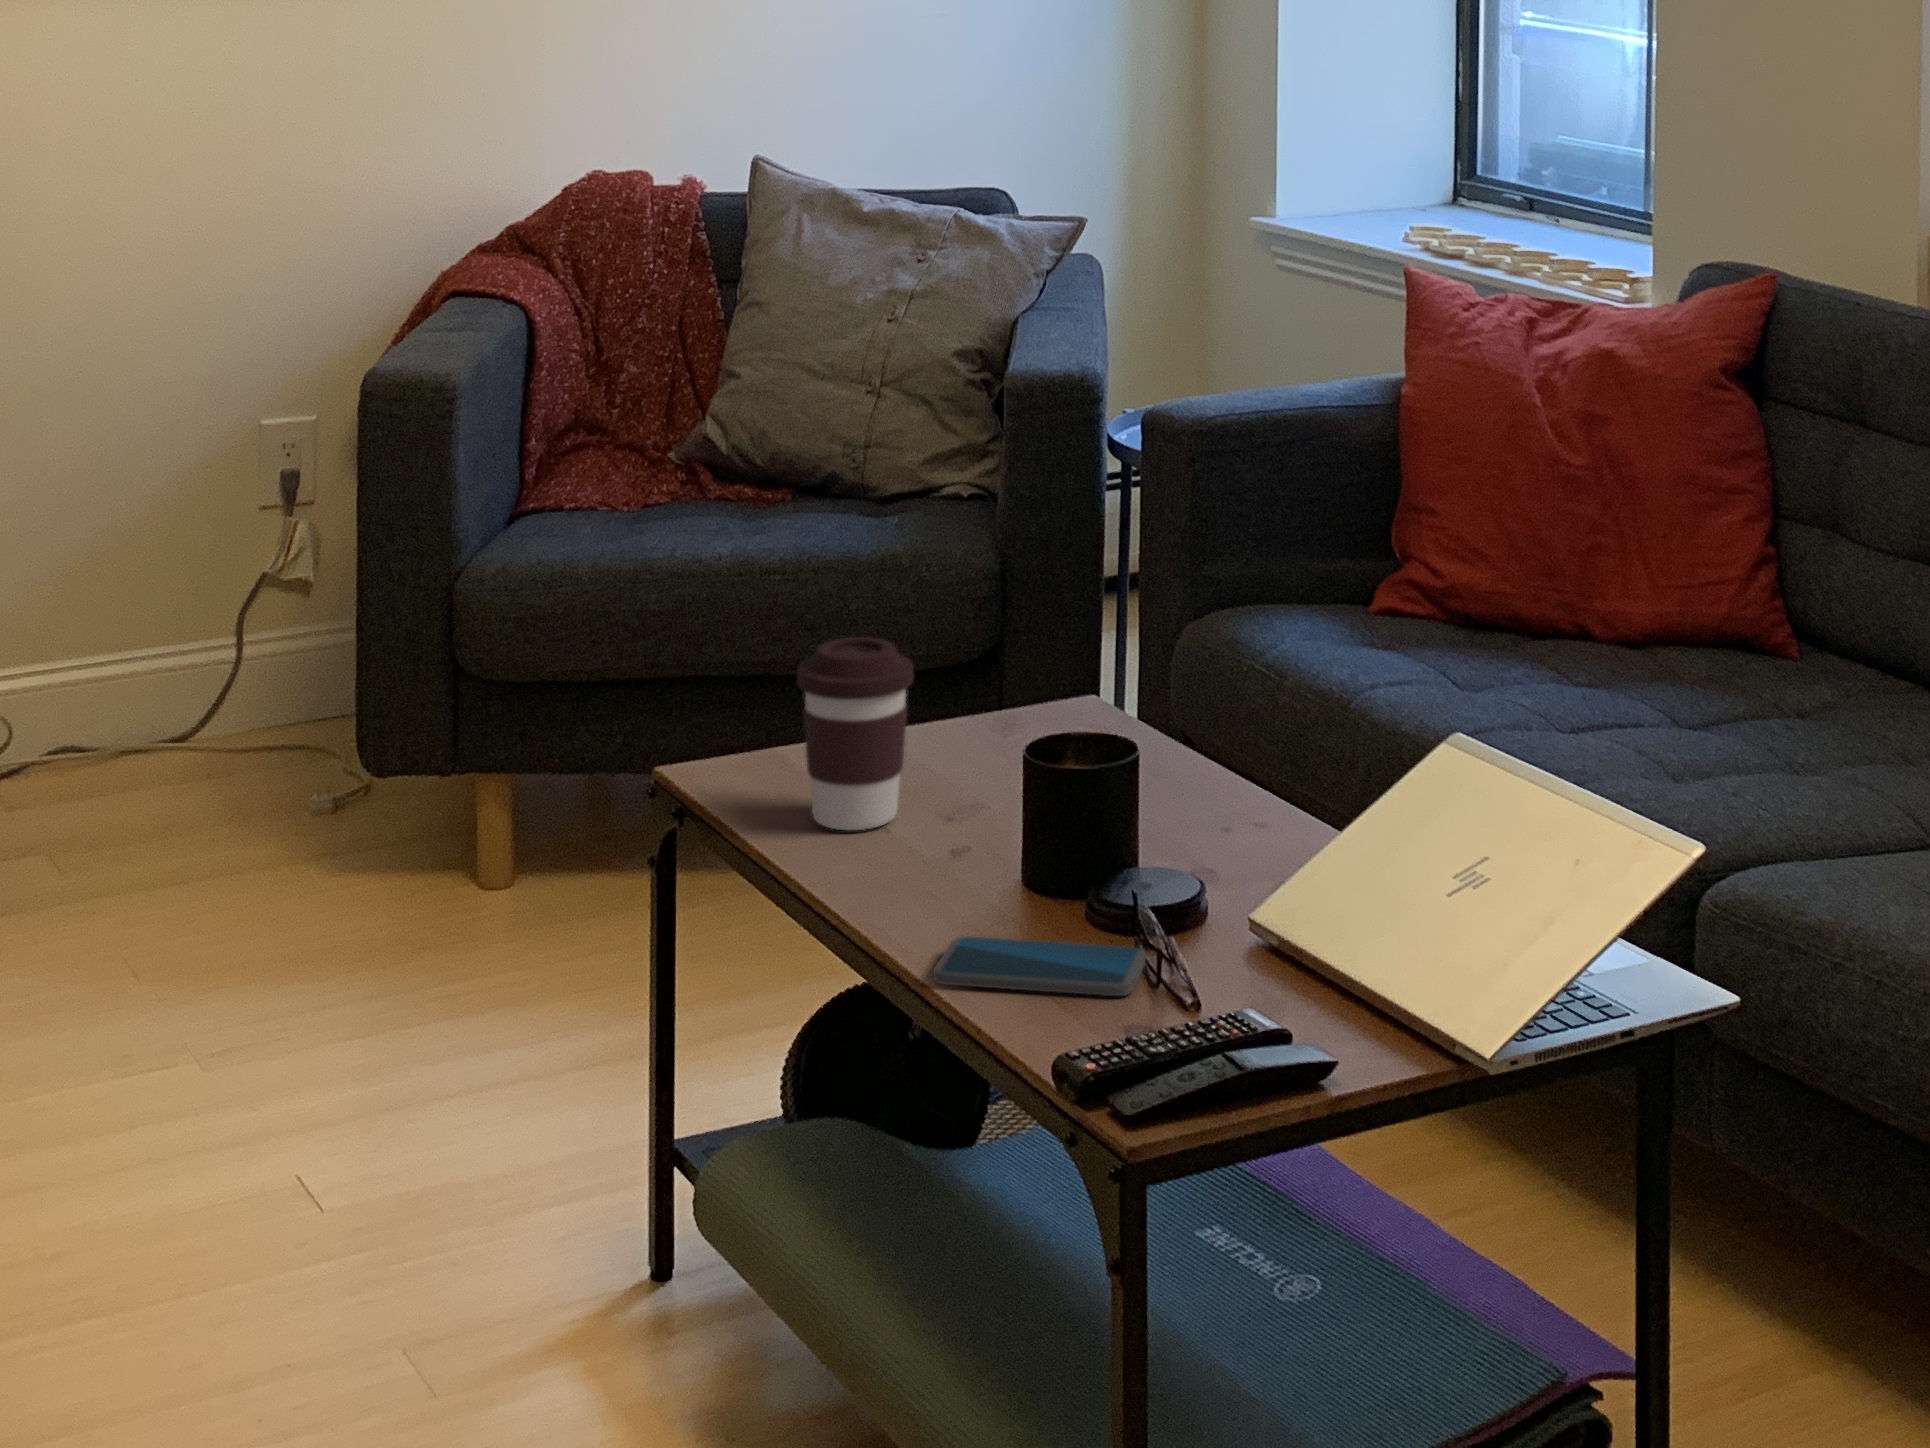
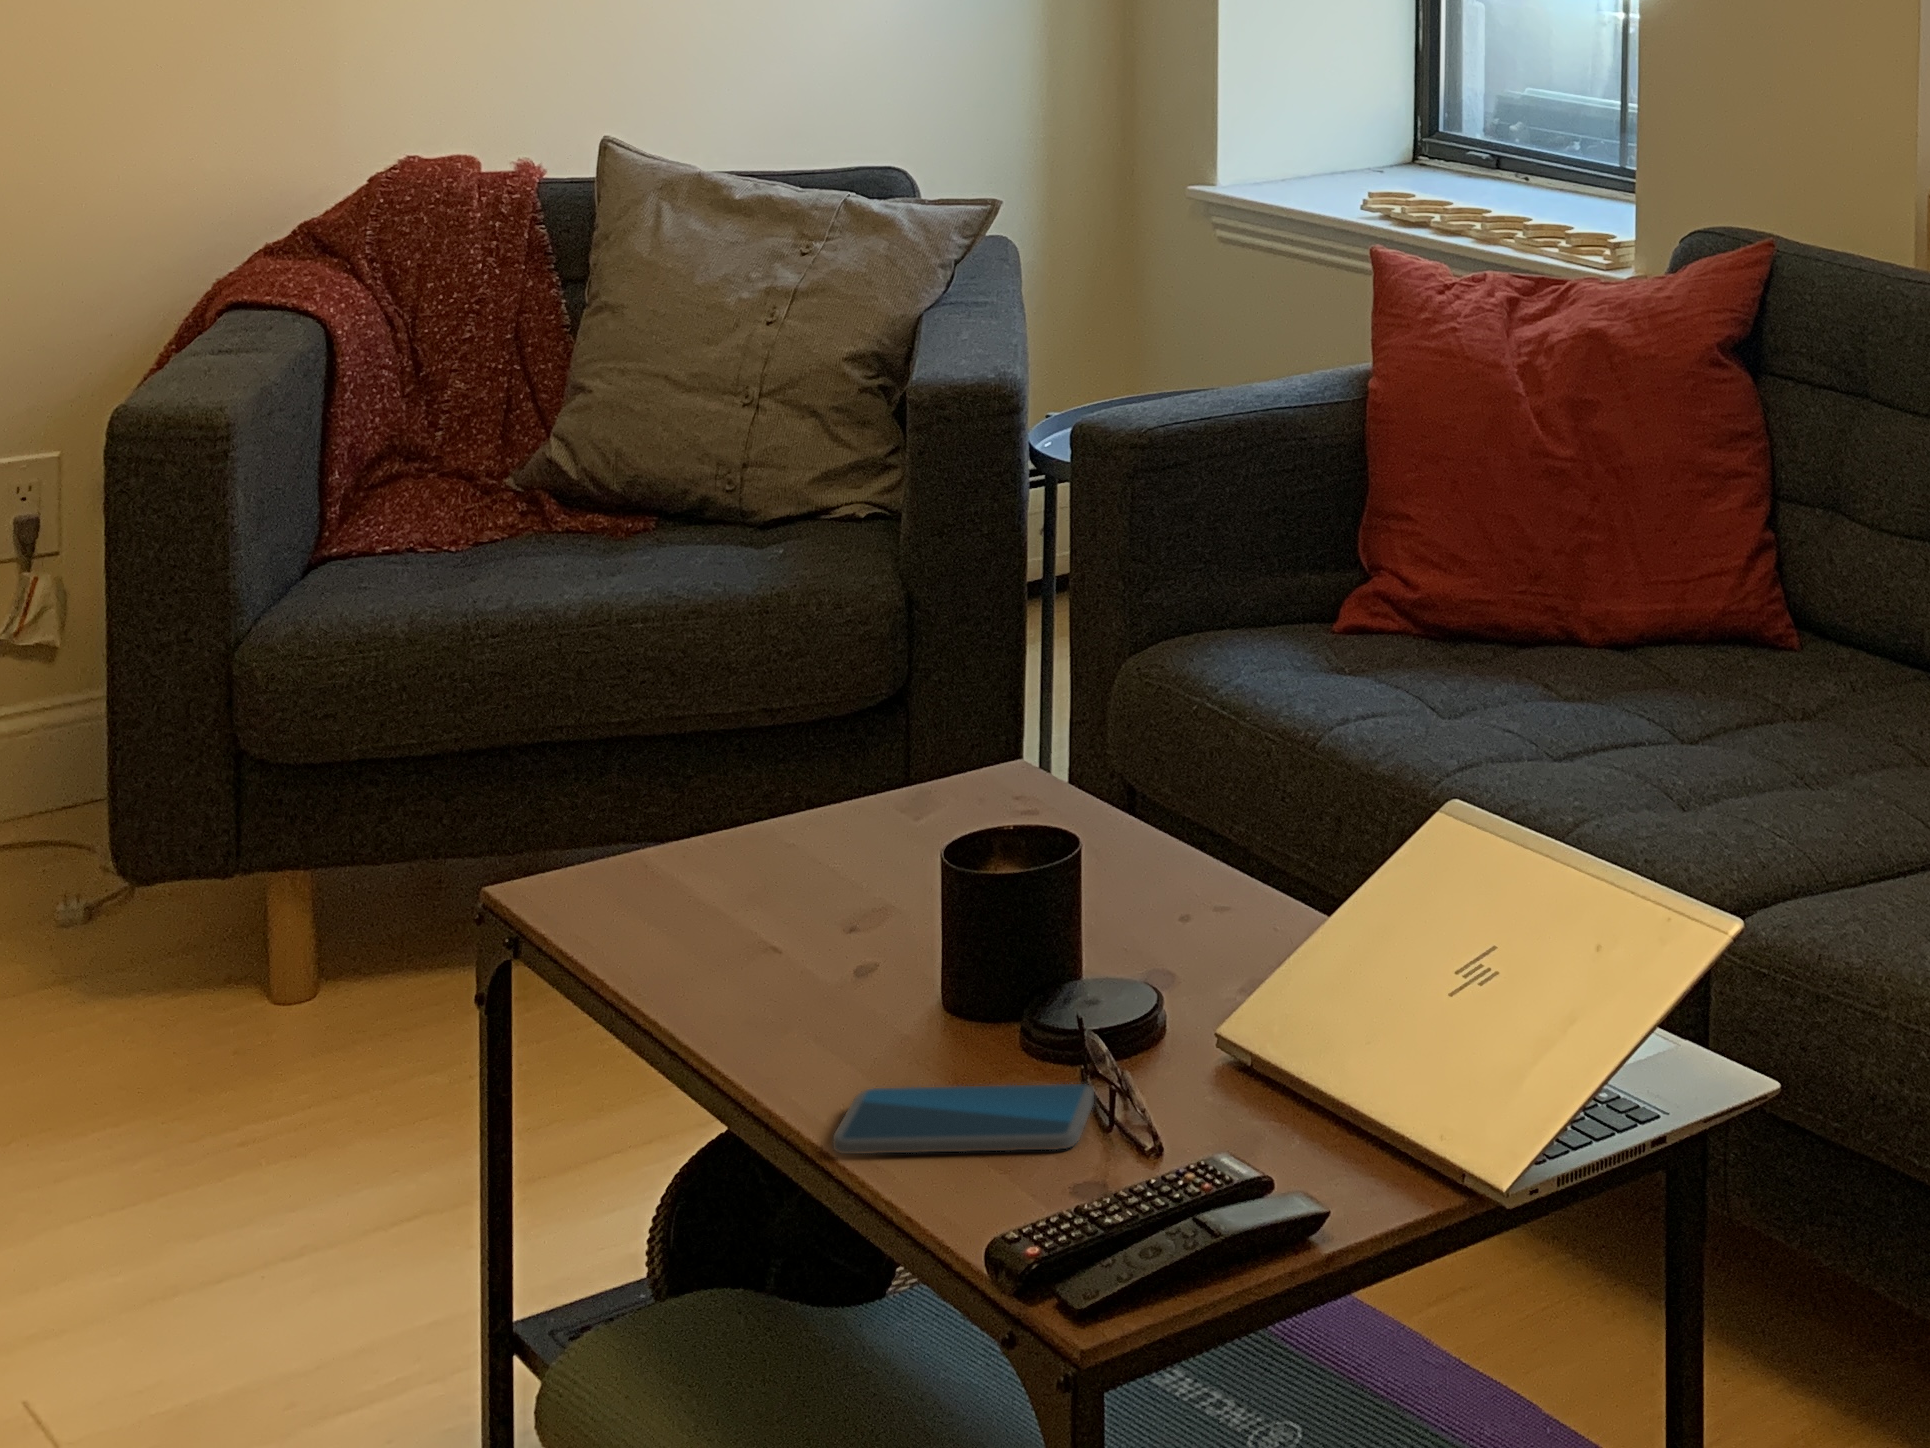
coffee cup: present [797,637,914,830] -> none [659,726,805,957]

